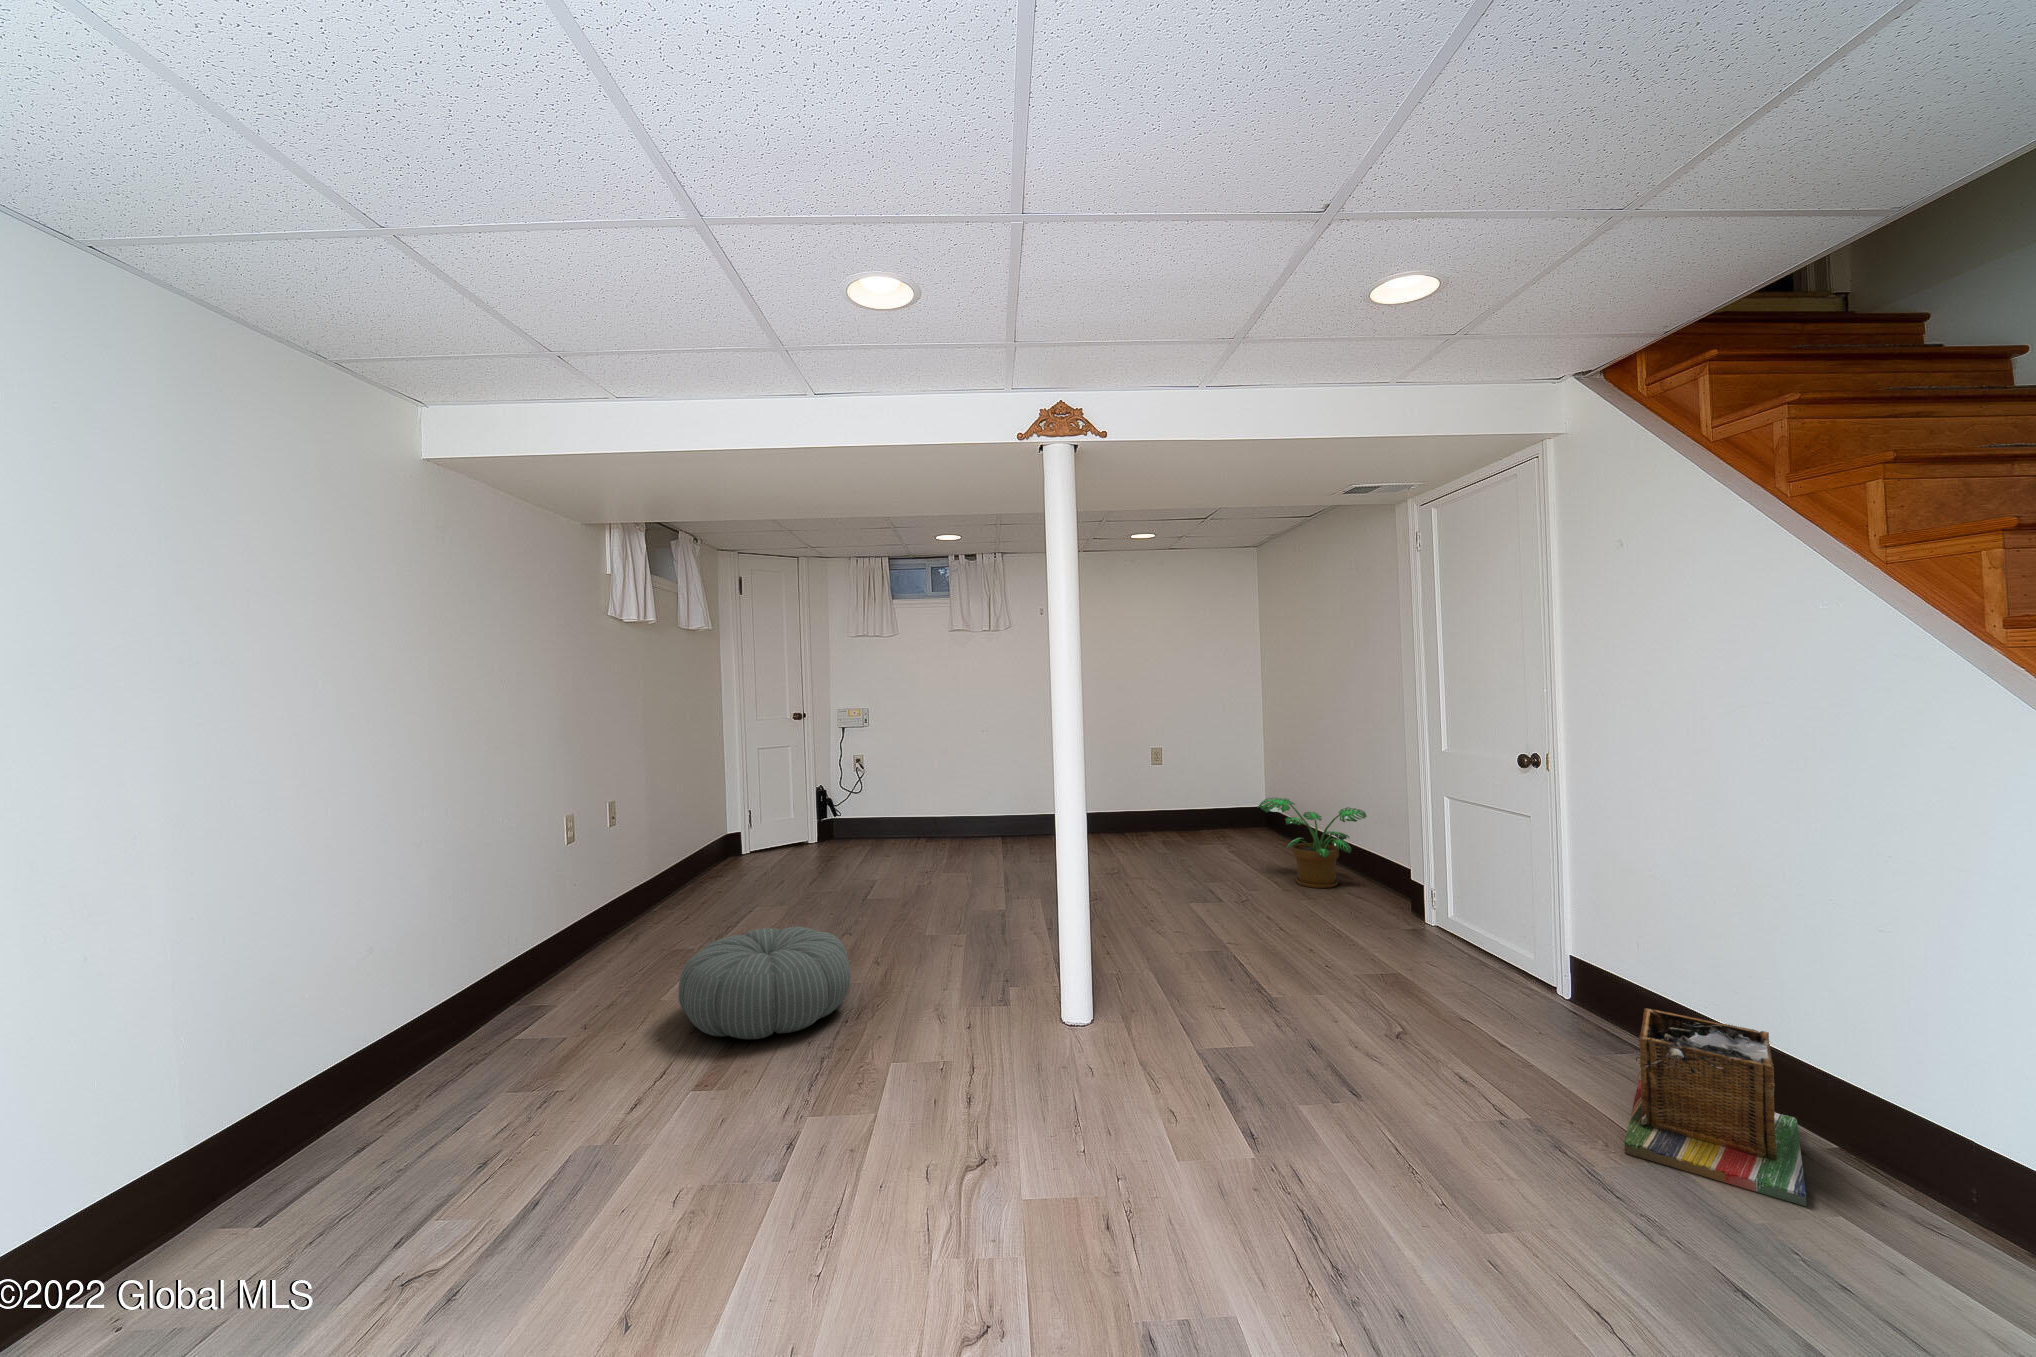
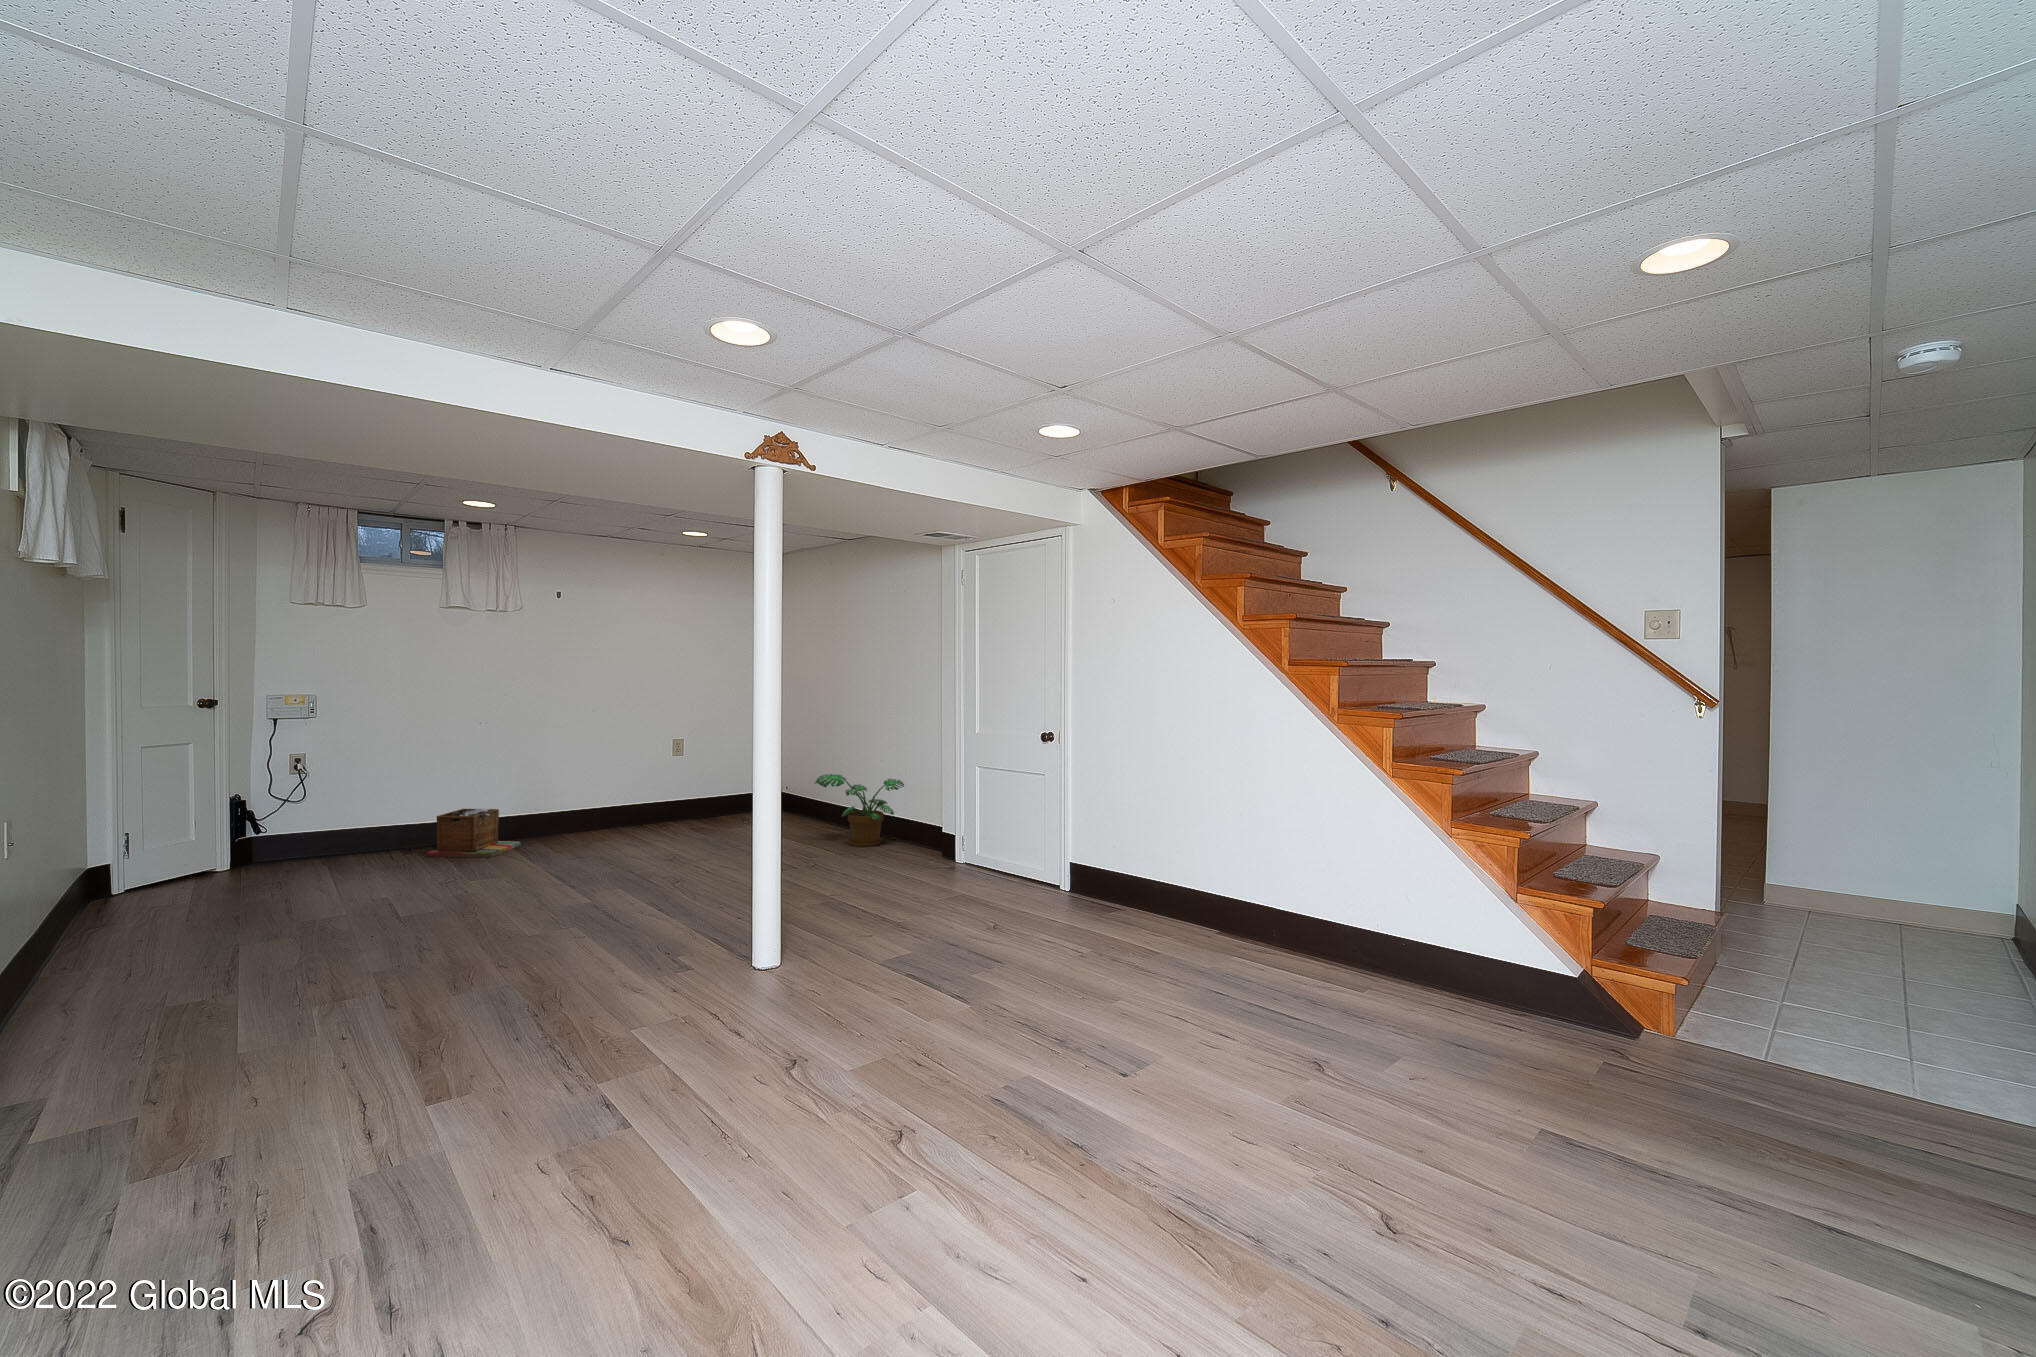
pouf: present [678,927,850,1039] -> none [317,940,542,1071]
laundry basket: present [1624,1008,1807,1206] -> present [427,809,521,857]

